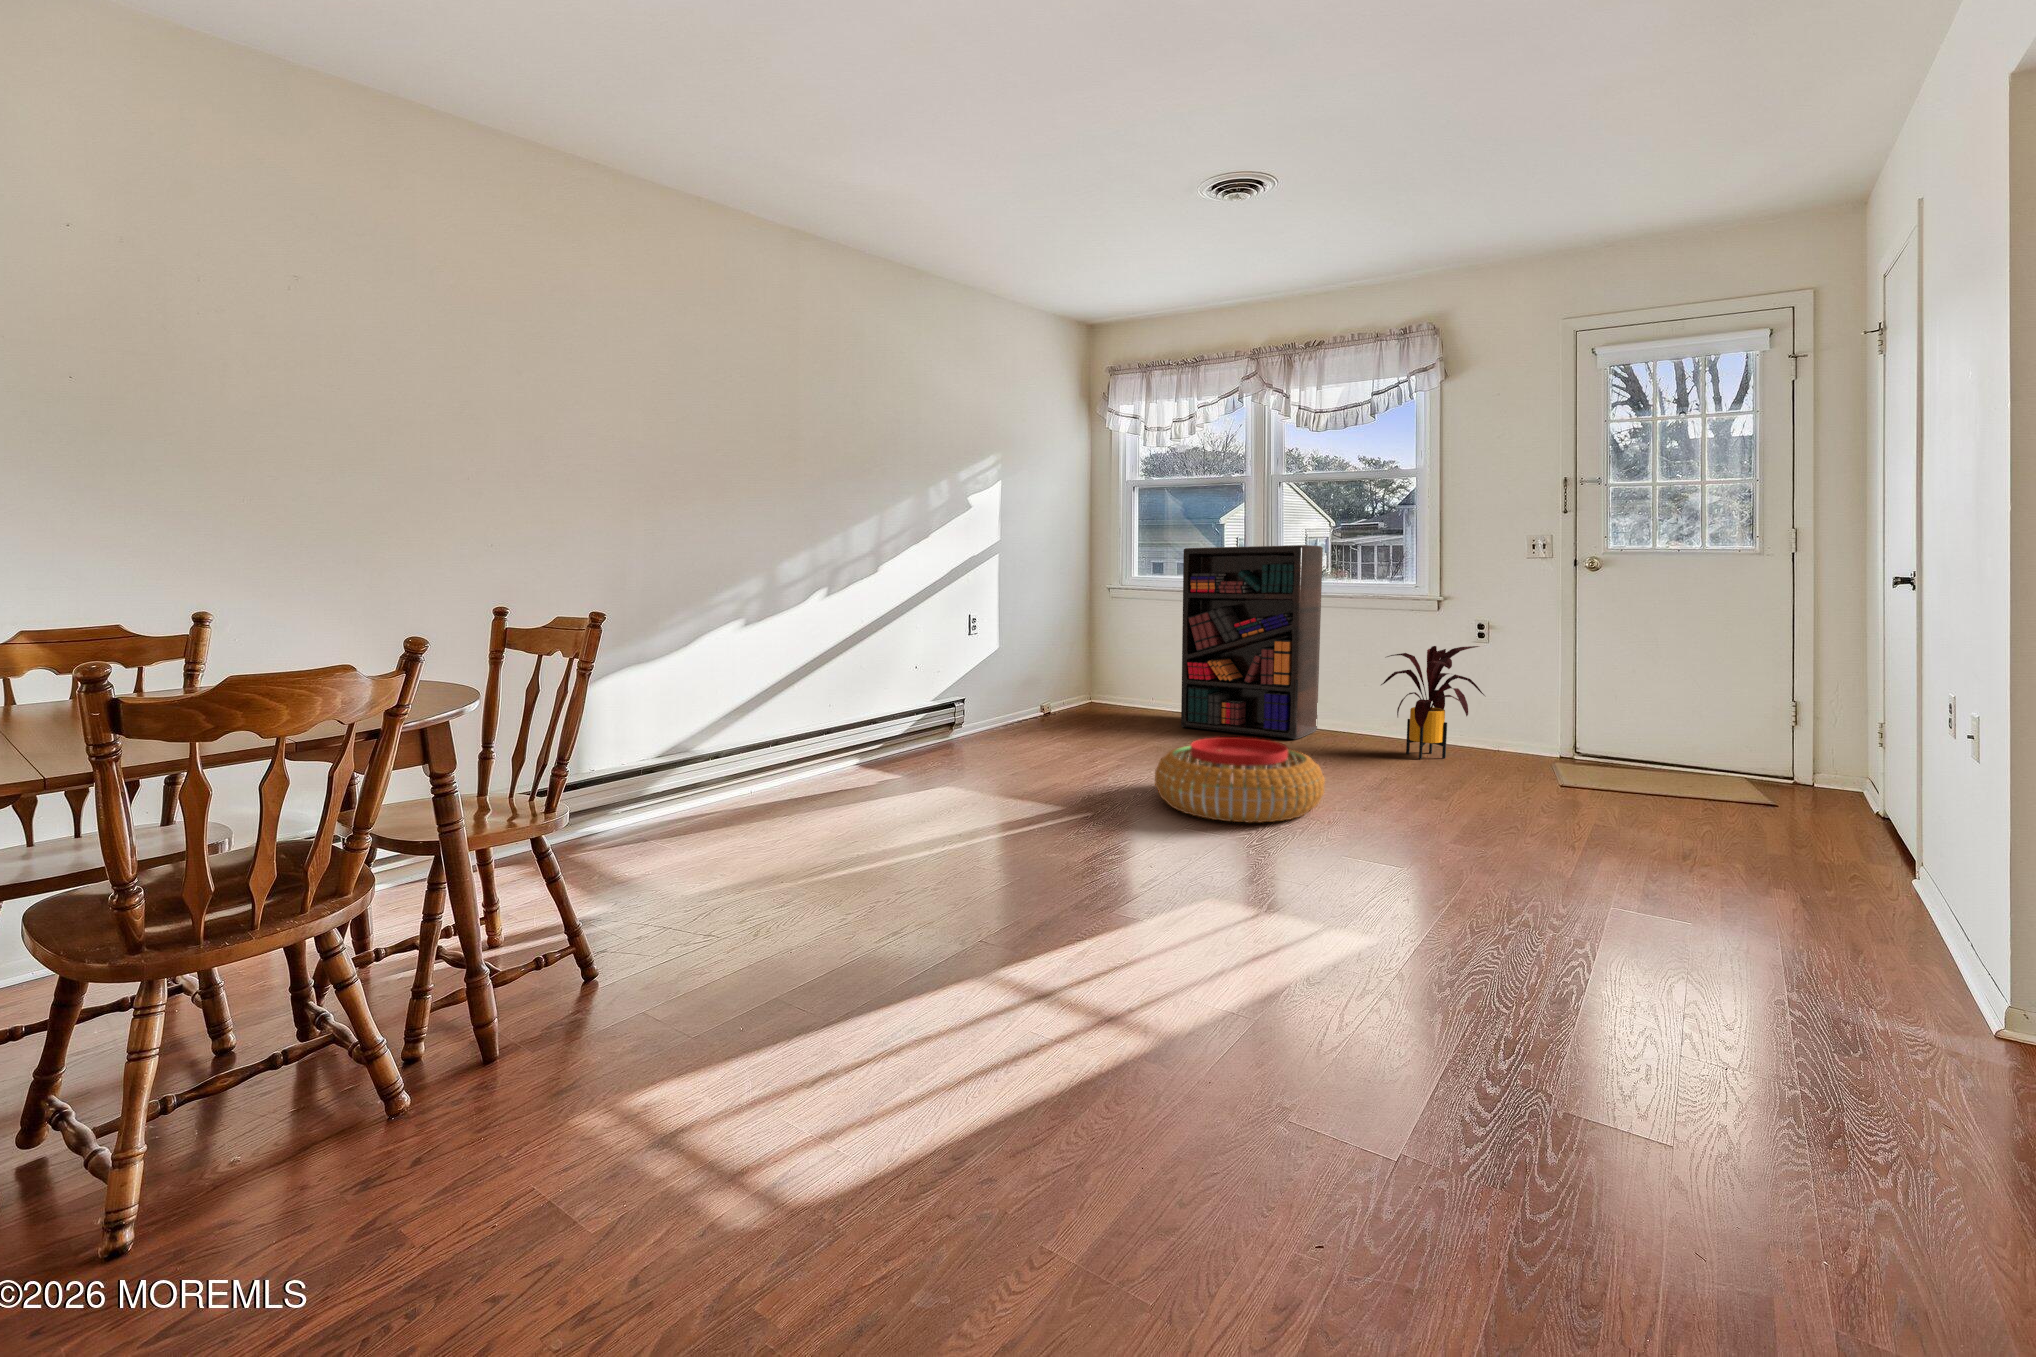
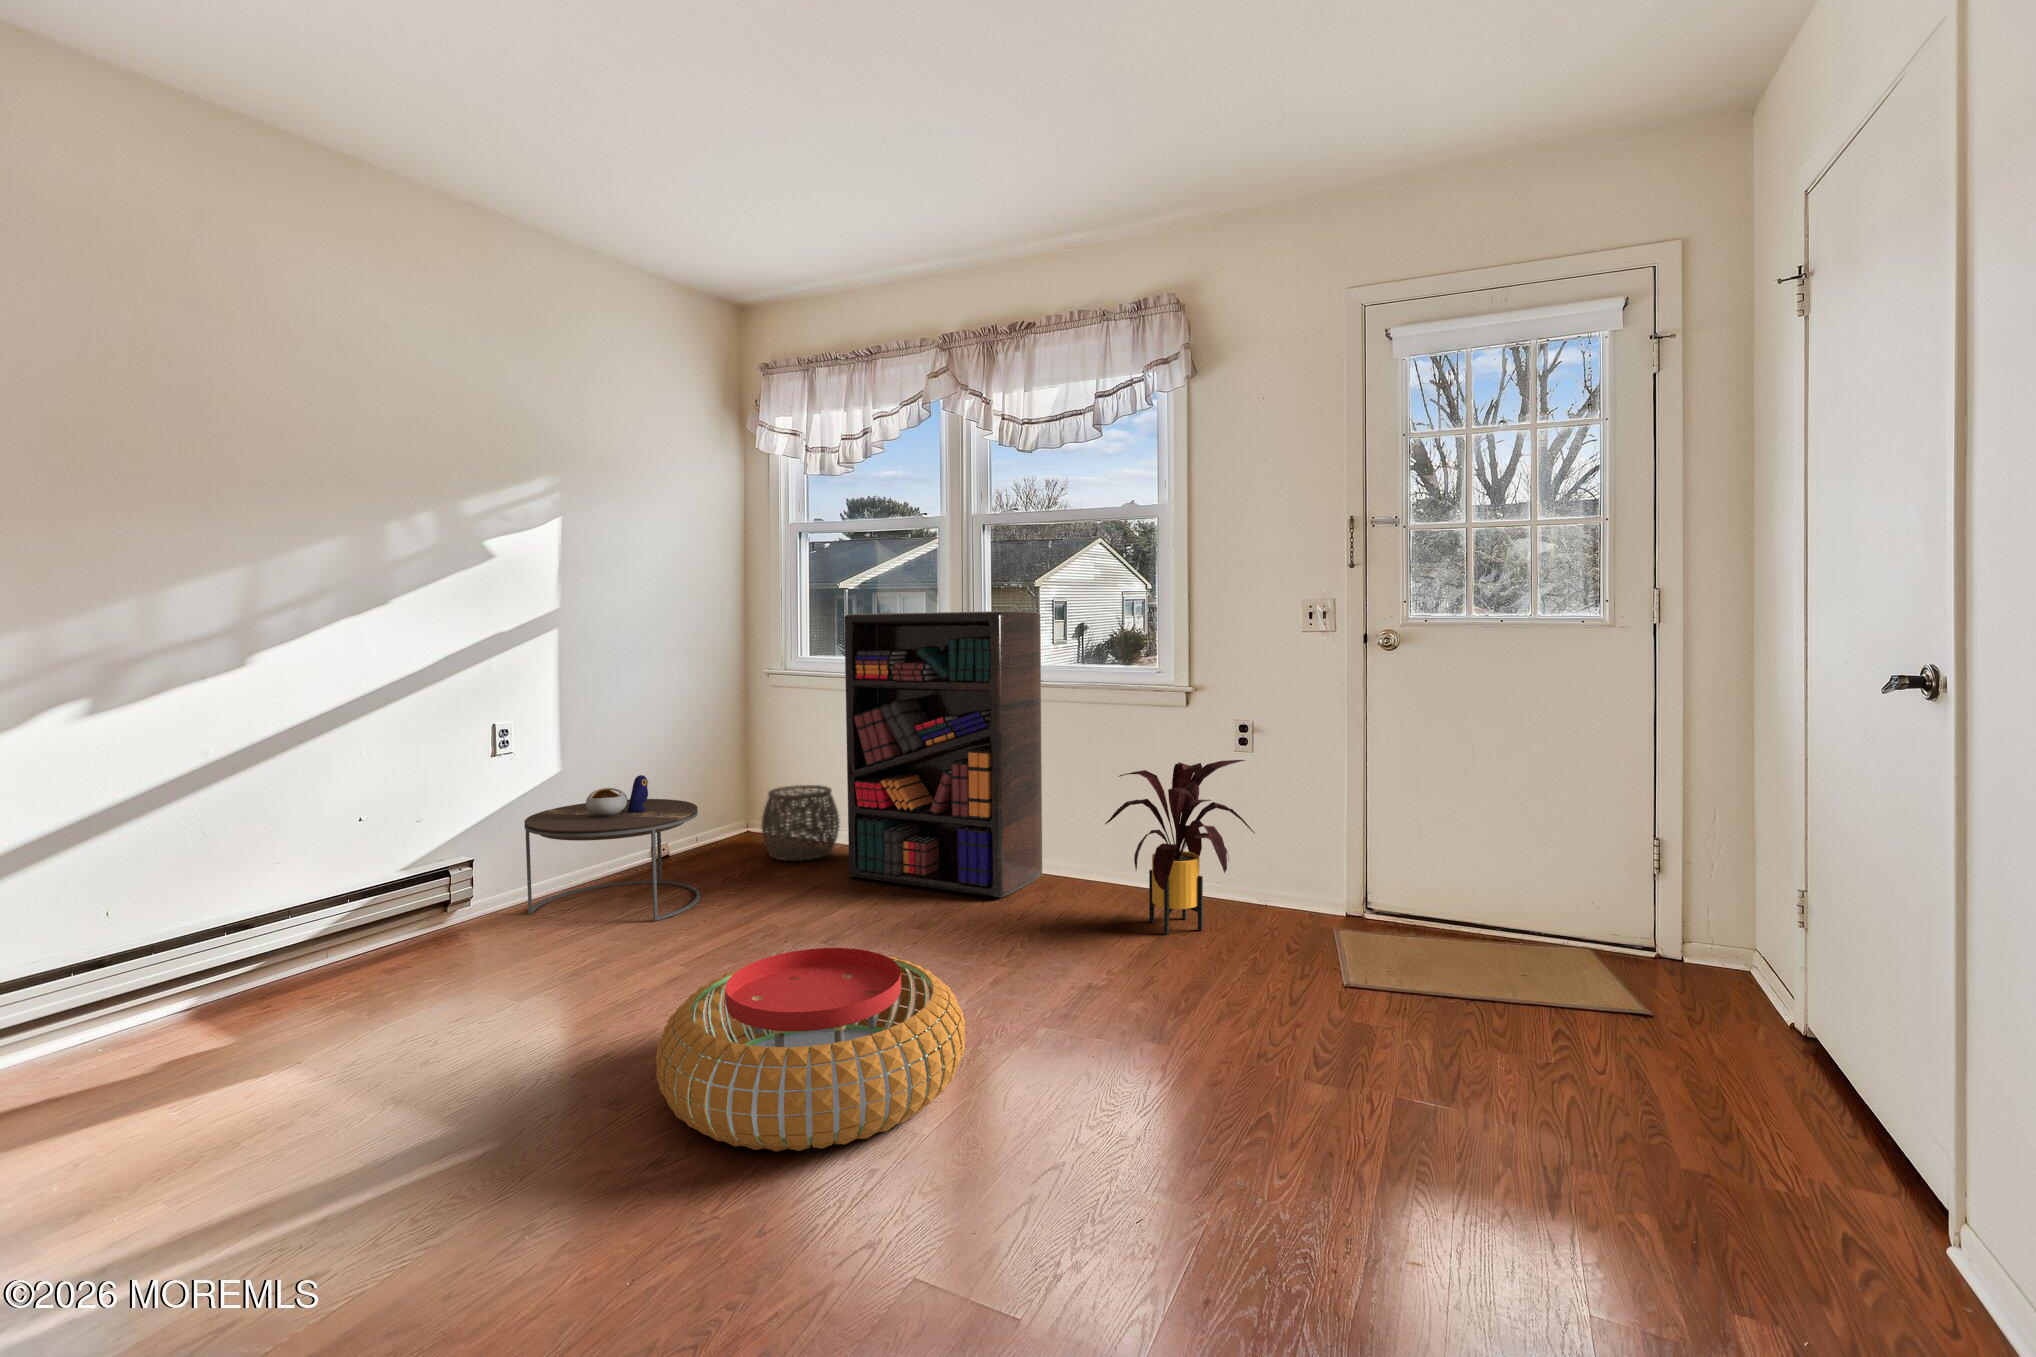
side table: none [990,653,1091,742] -> present [524,775,700,921]
woven basket: none [1110,669,1164,718] -> present [761,785,840,861]

